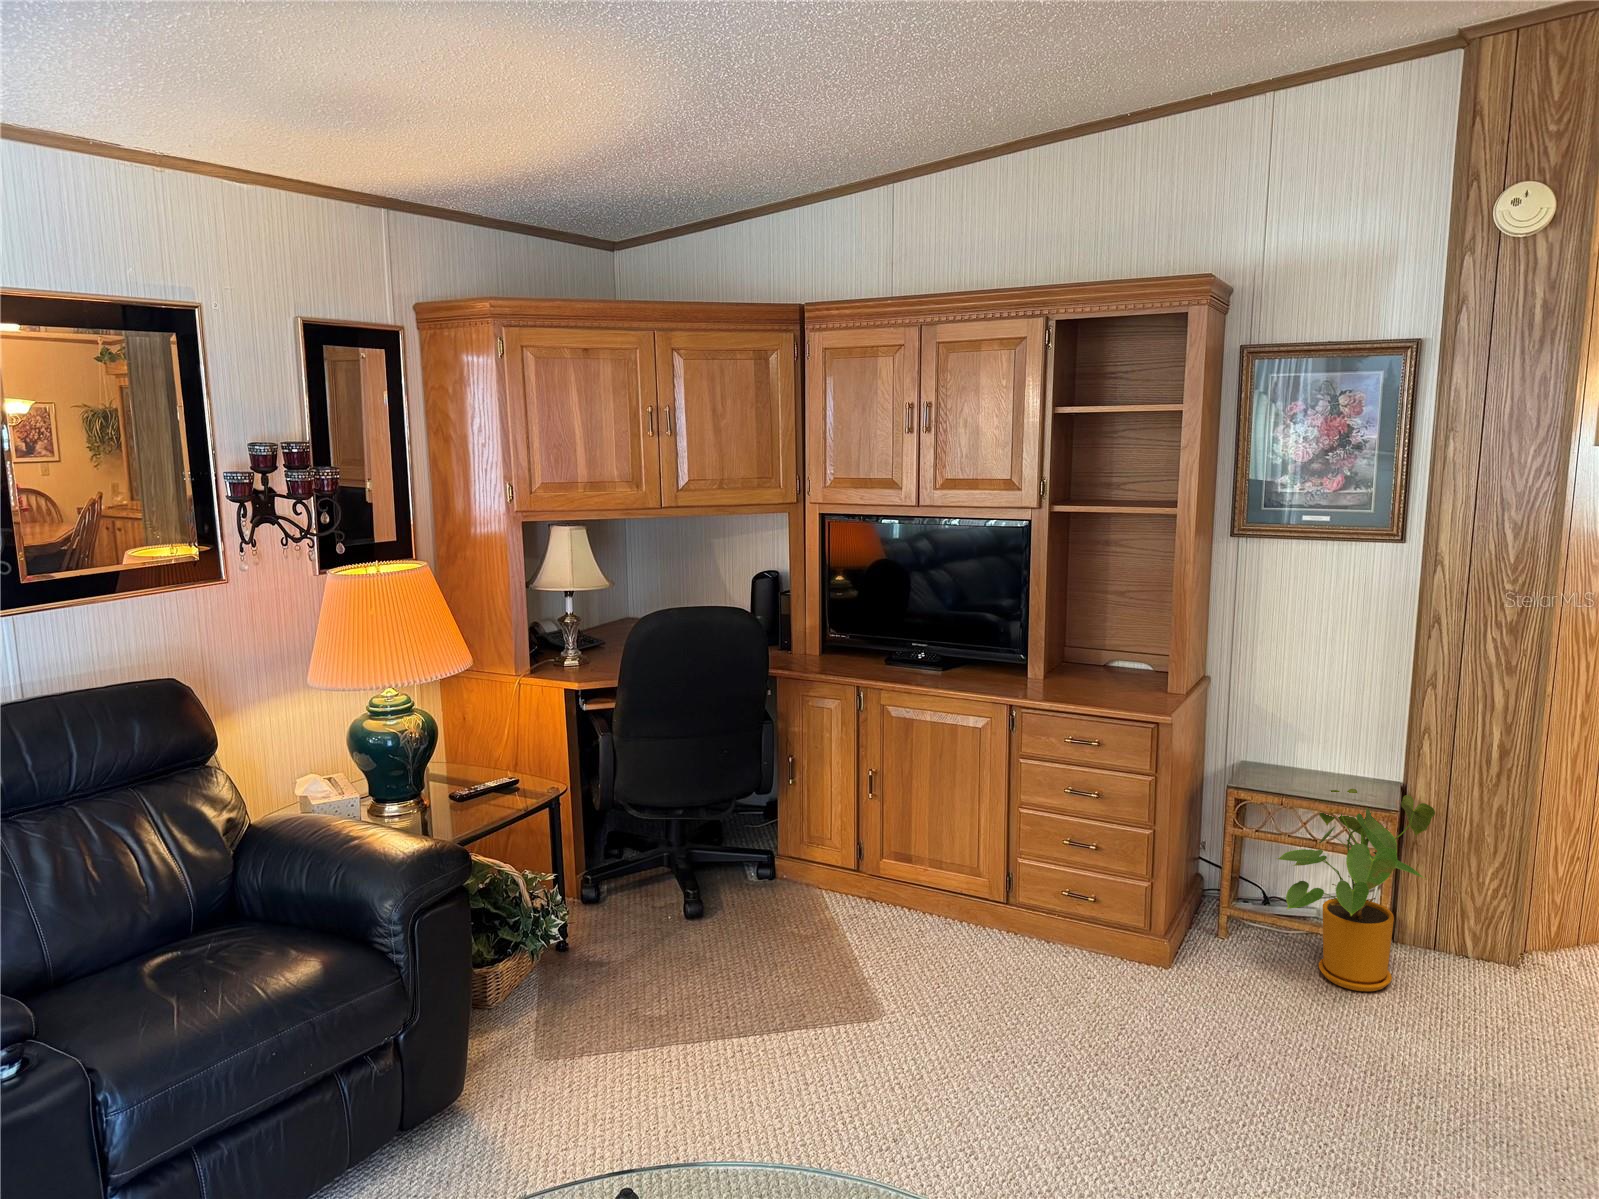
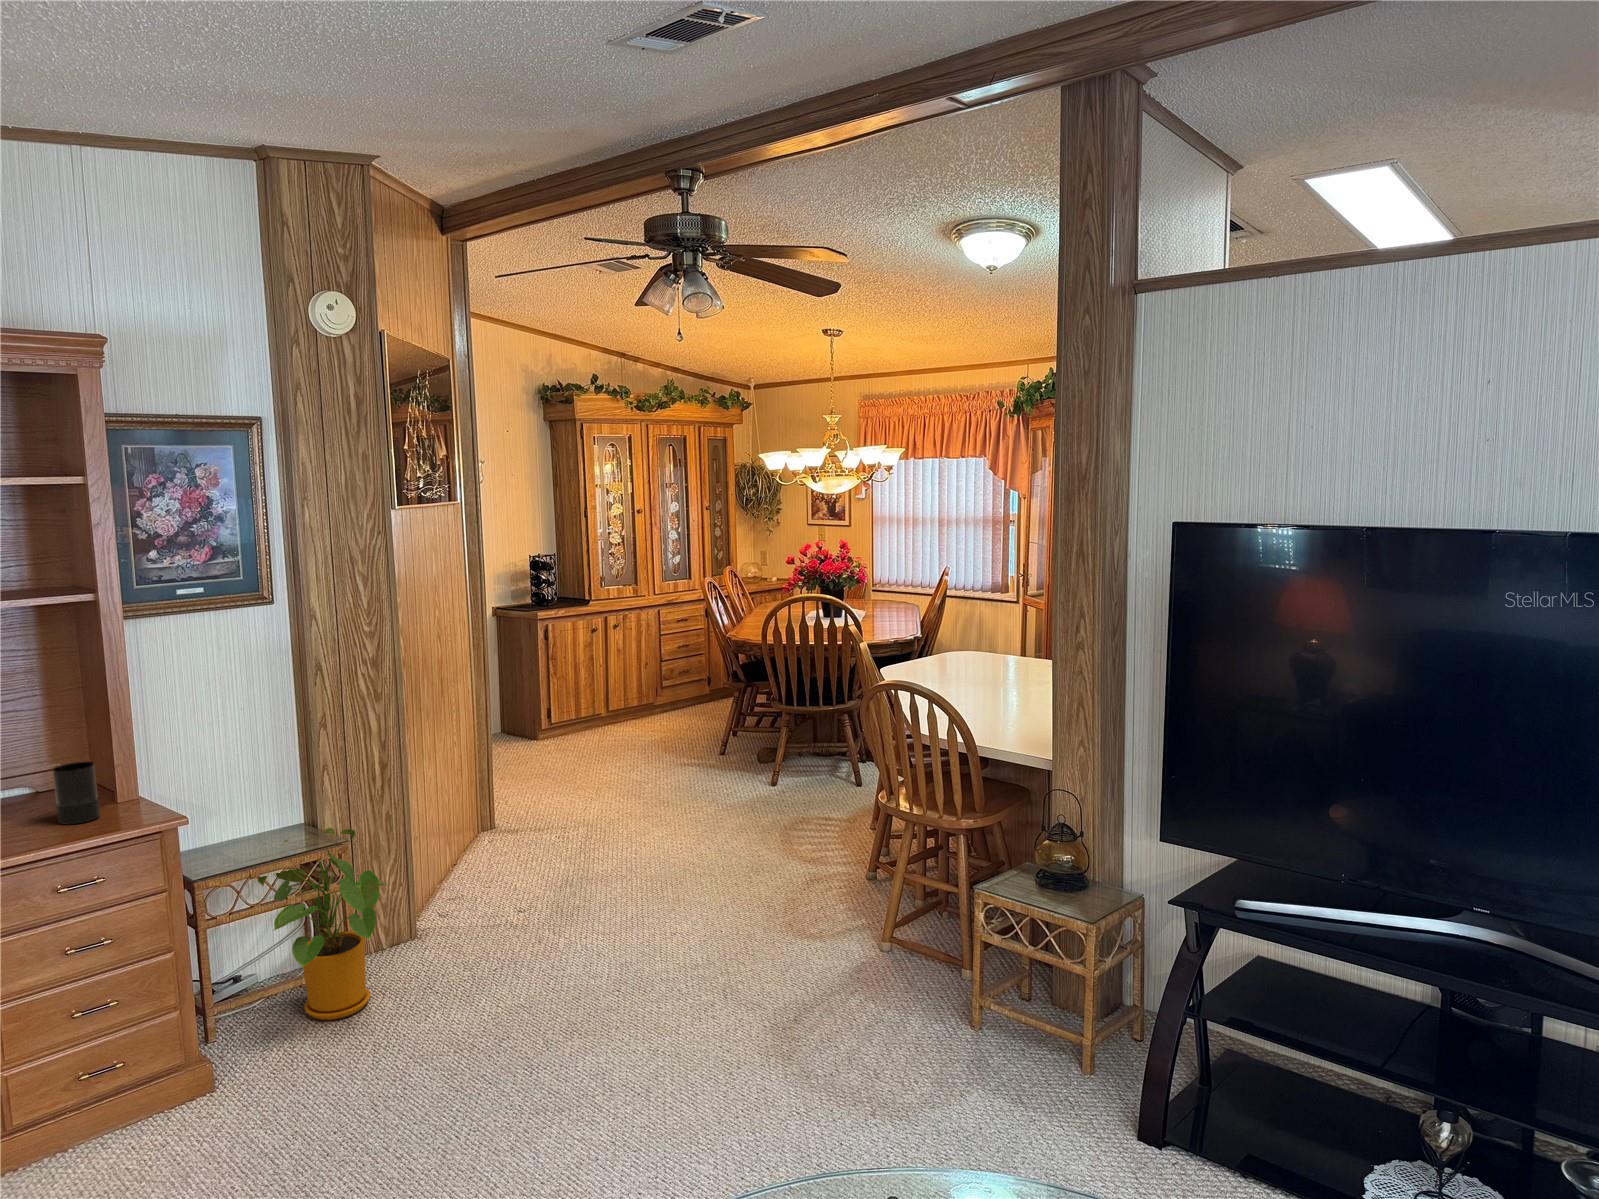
candle: none [1117,644,1151,698] -> present [52,762,100,824]

